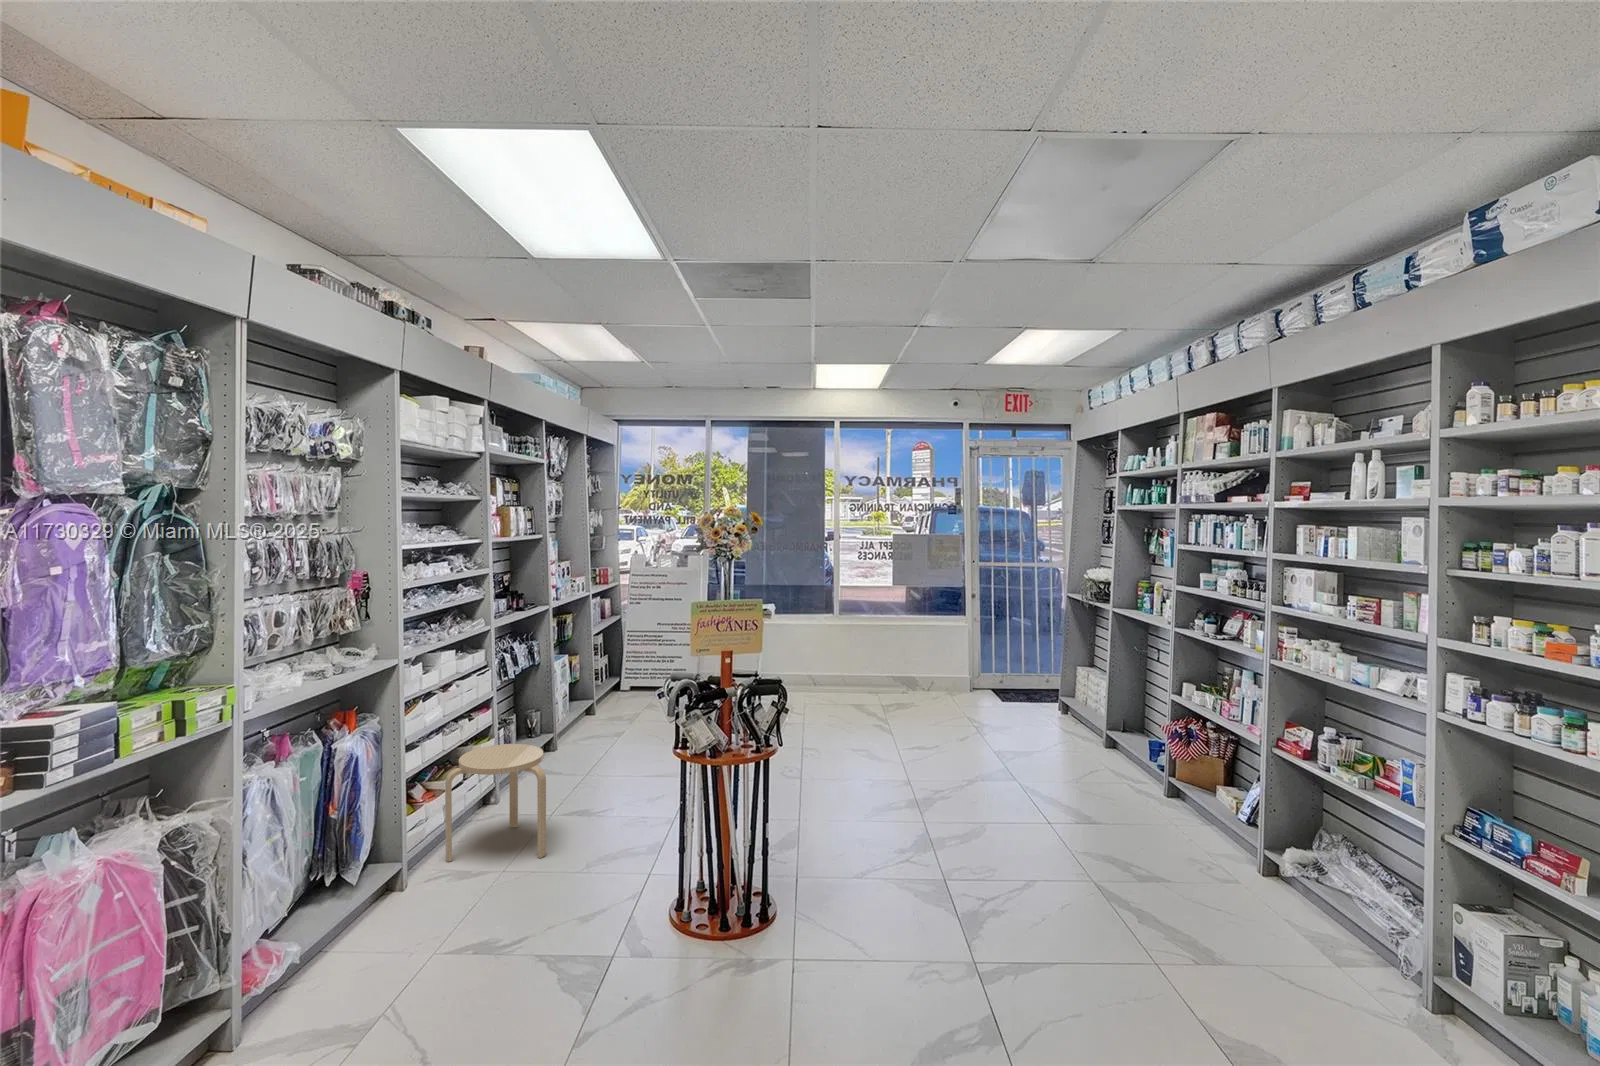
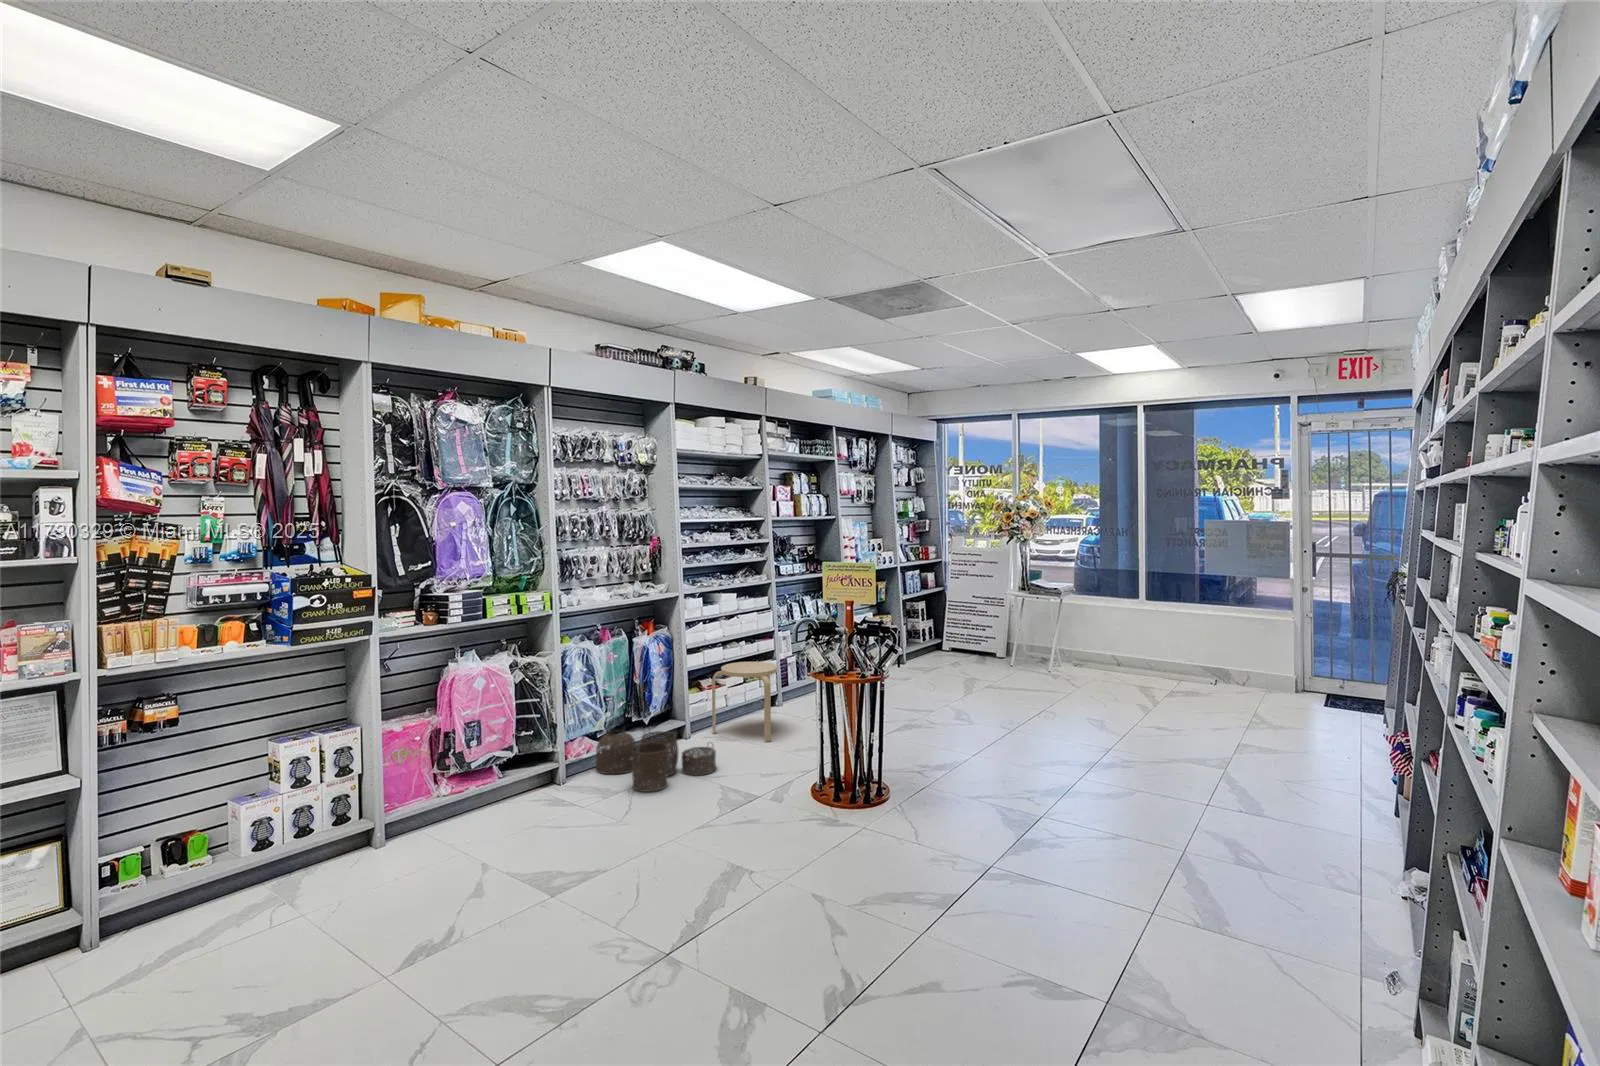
woven basket: none [295,884,511,1003] -> present [596,730,716,791]

